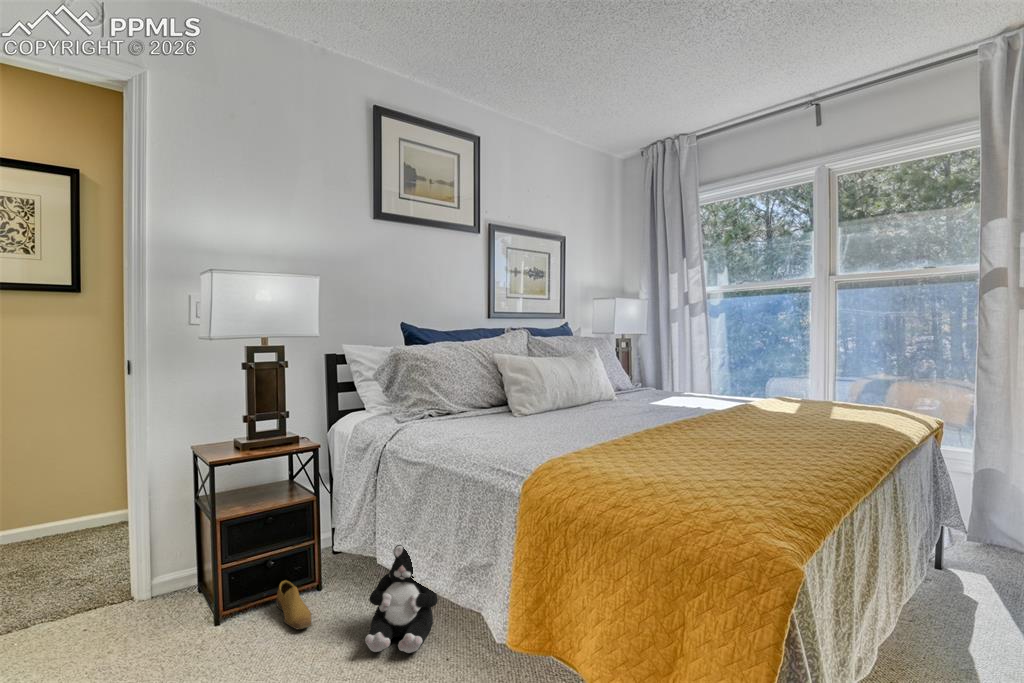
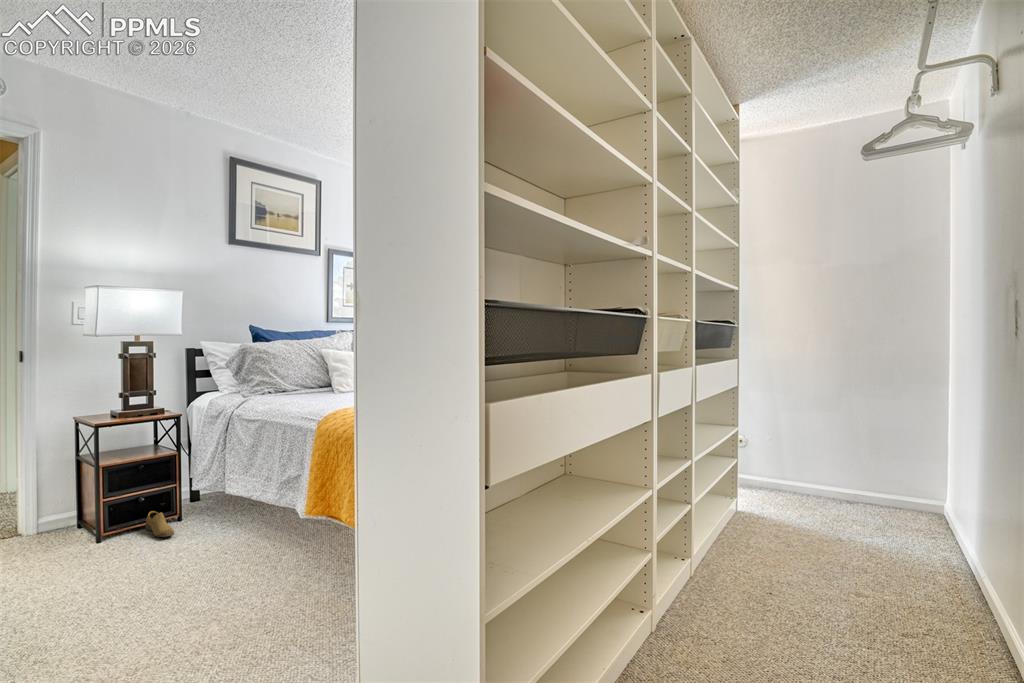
plush toy: present [365,545,438,653] -> none [214,477,268,542]

